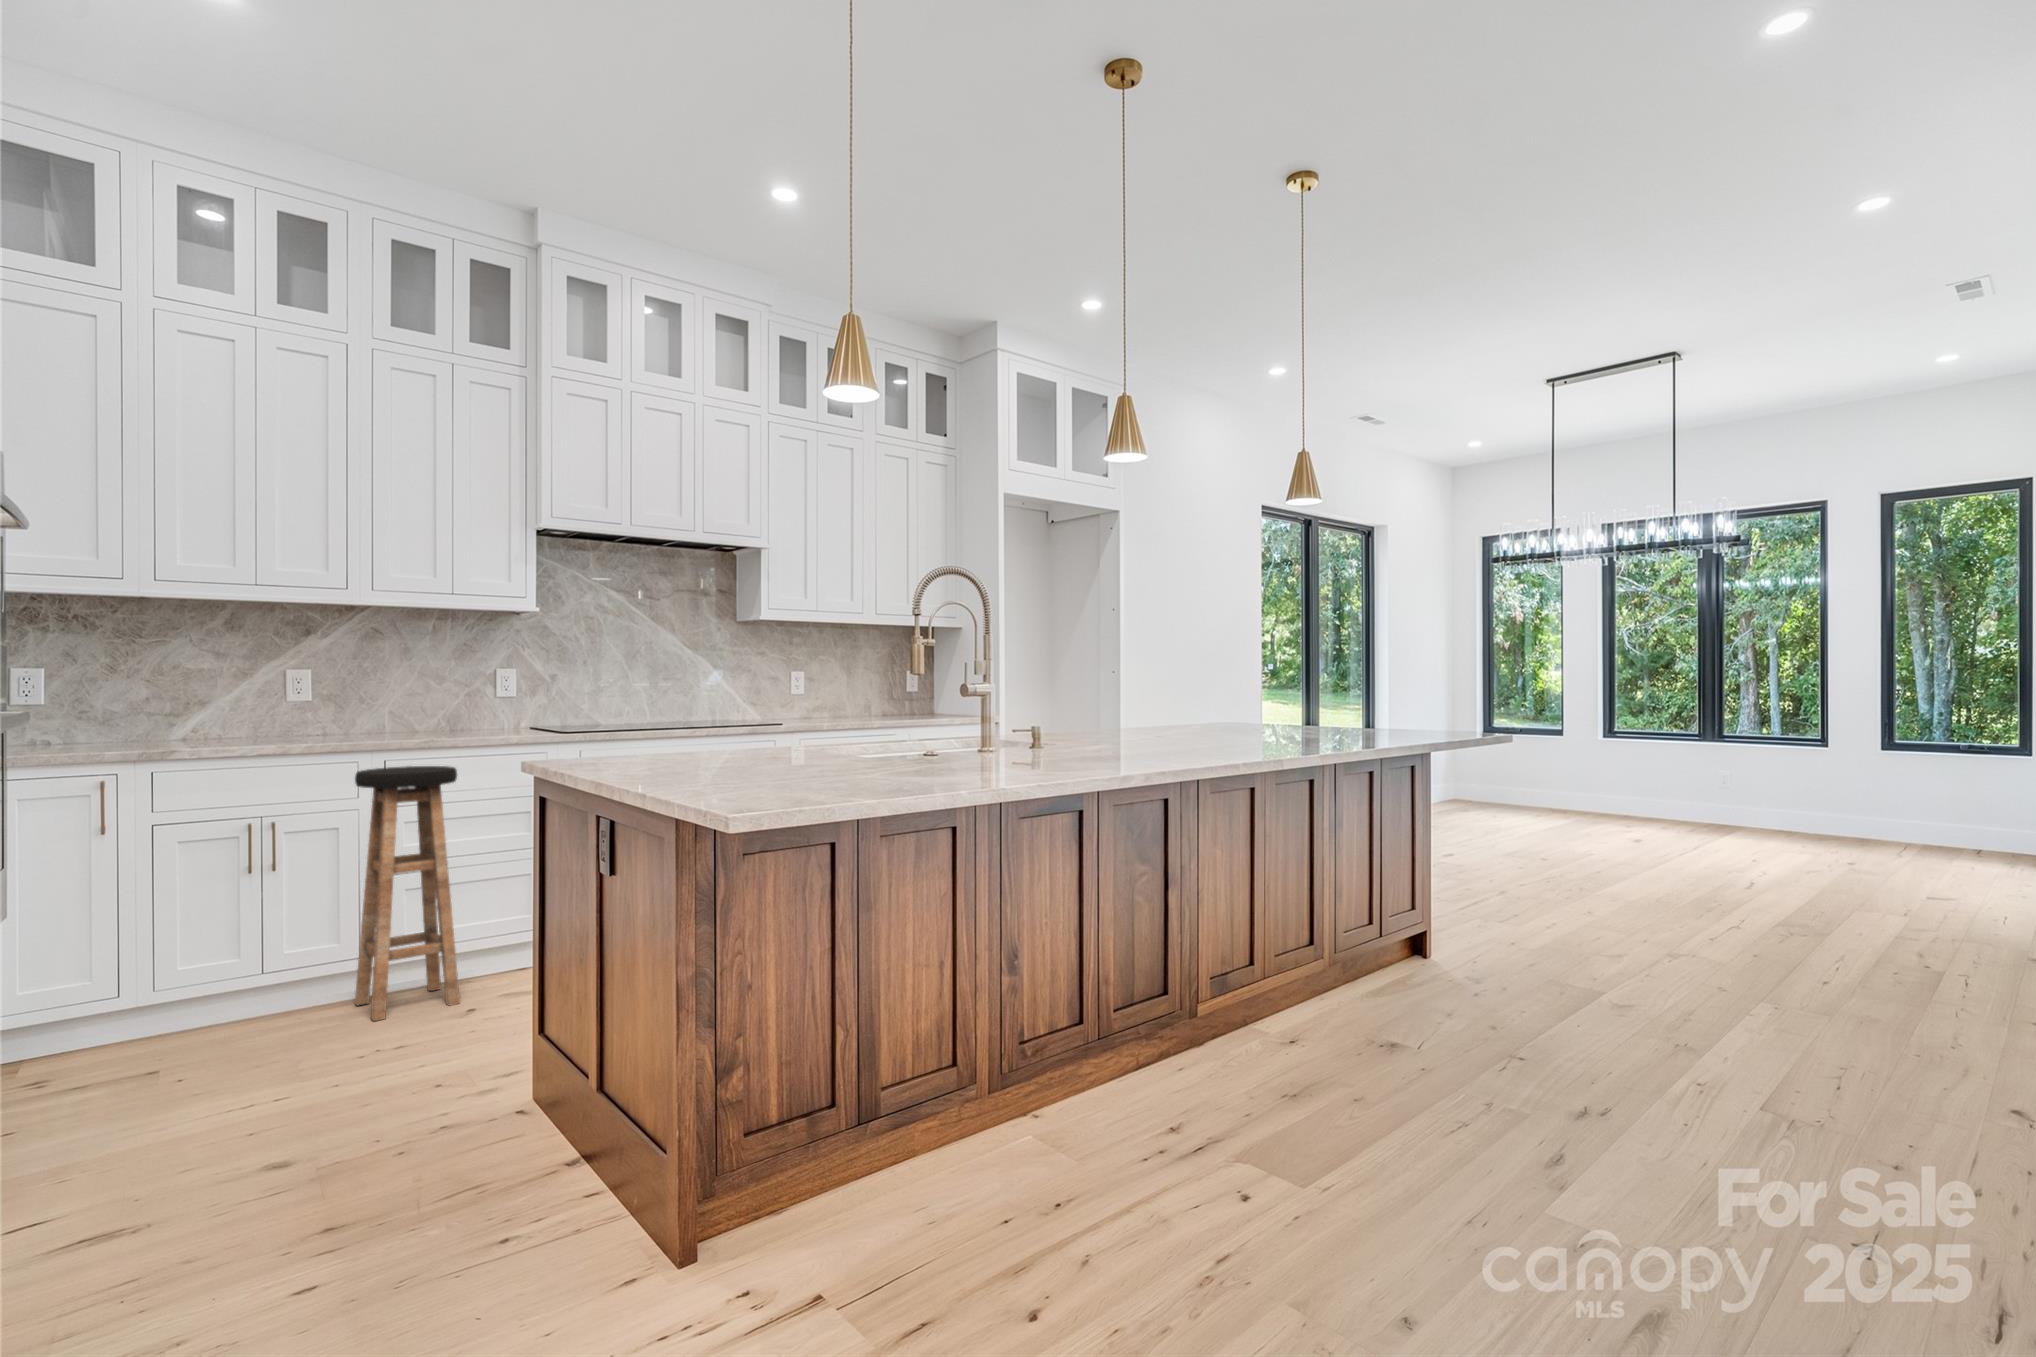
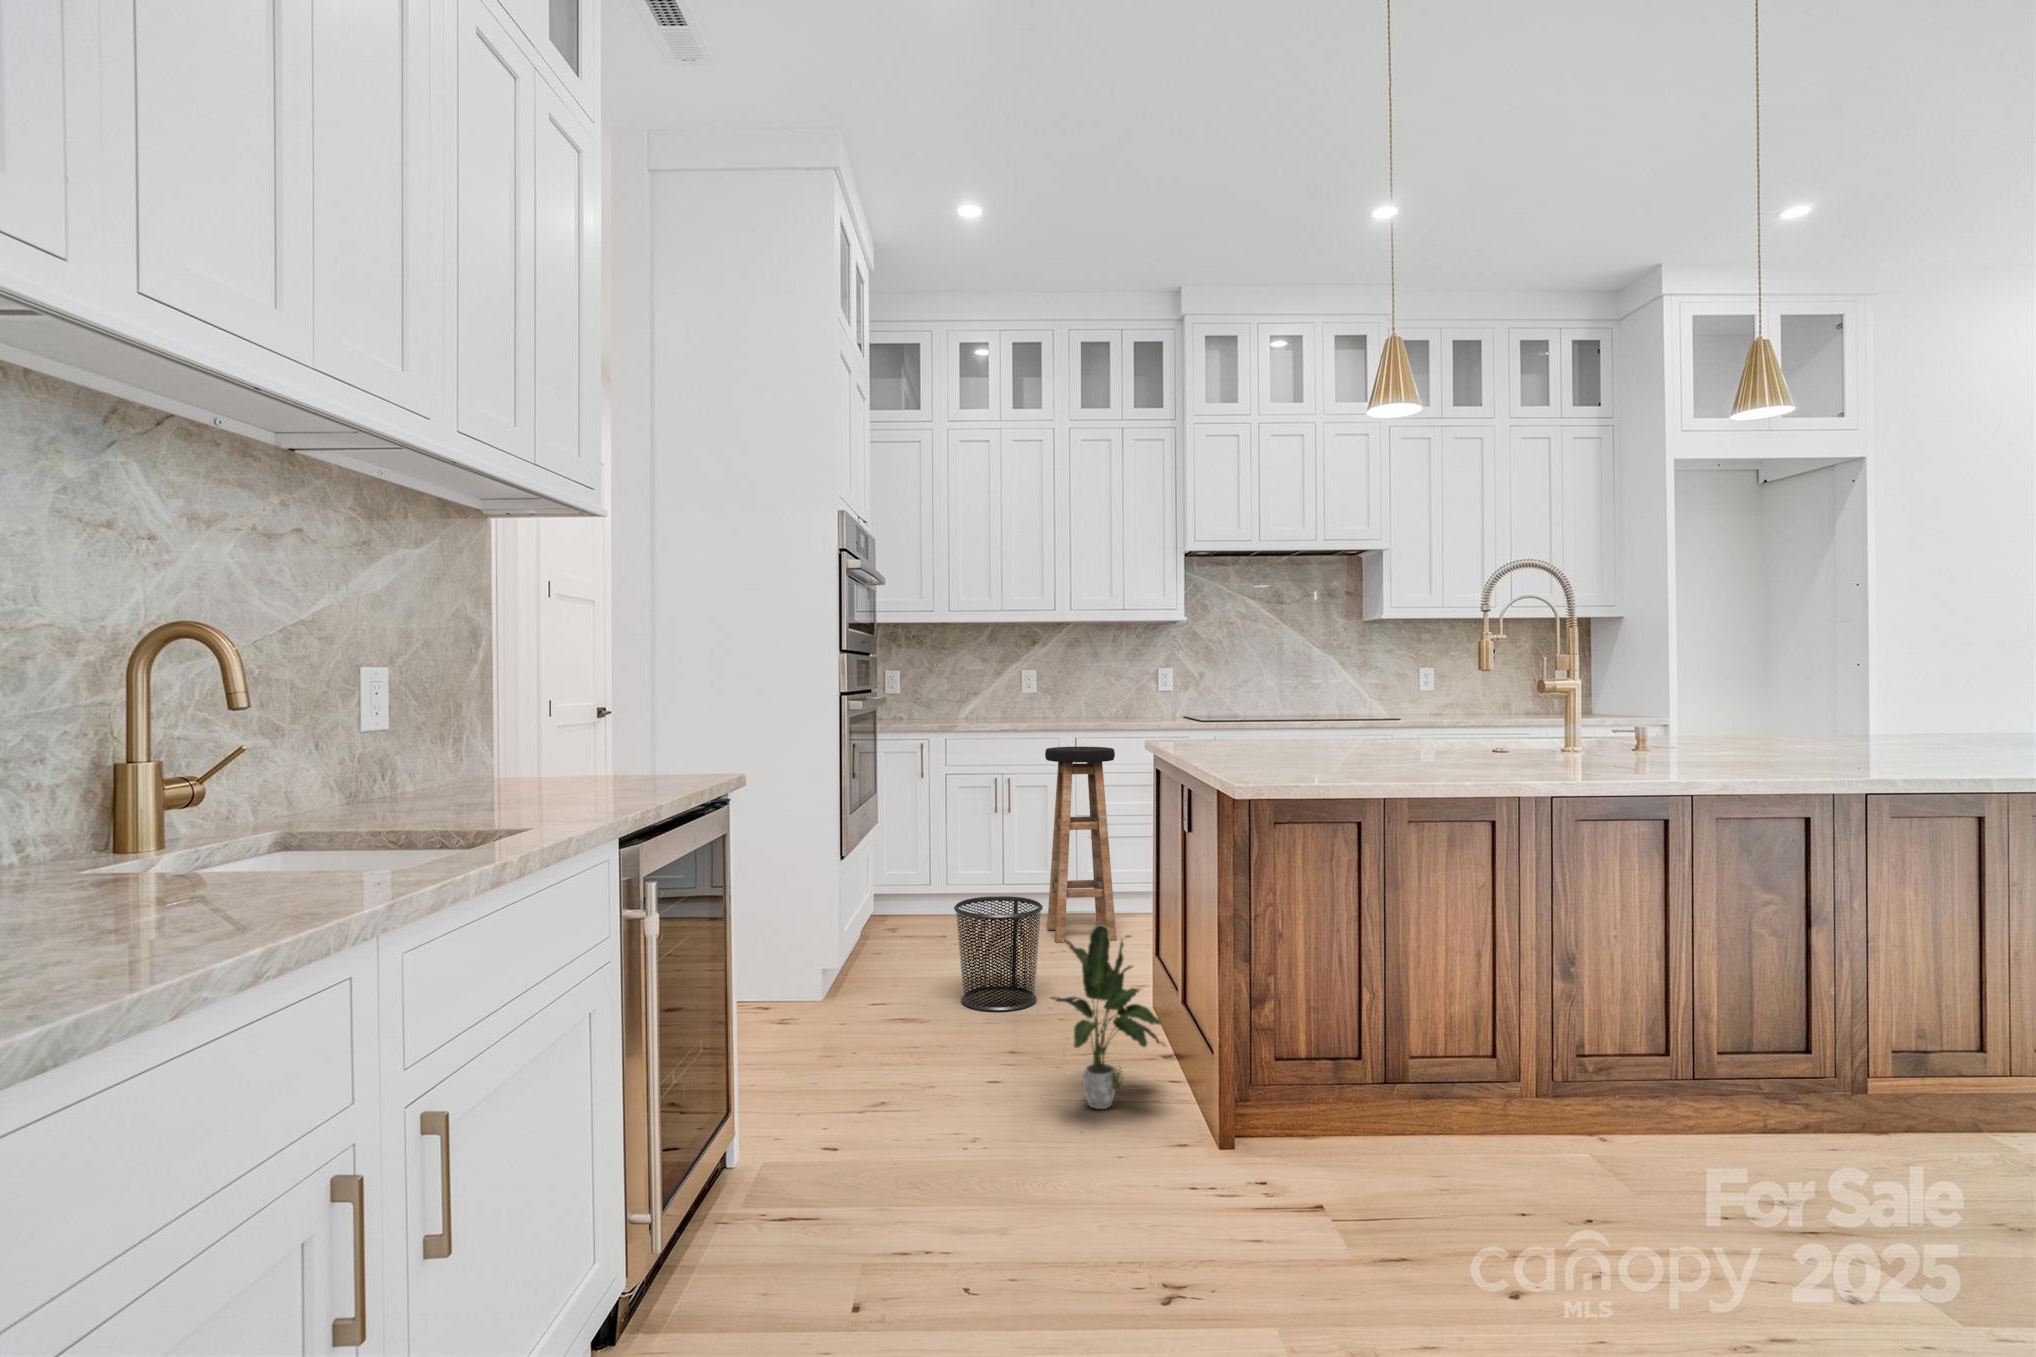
waste bin: none [223,977,374,1148] -> present [954,896,1043,1012]
potted plant: none [429,1006,597,1253] -> present [1051,924,1164,1109]

